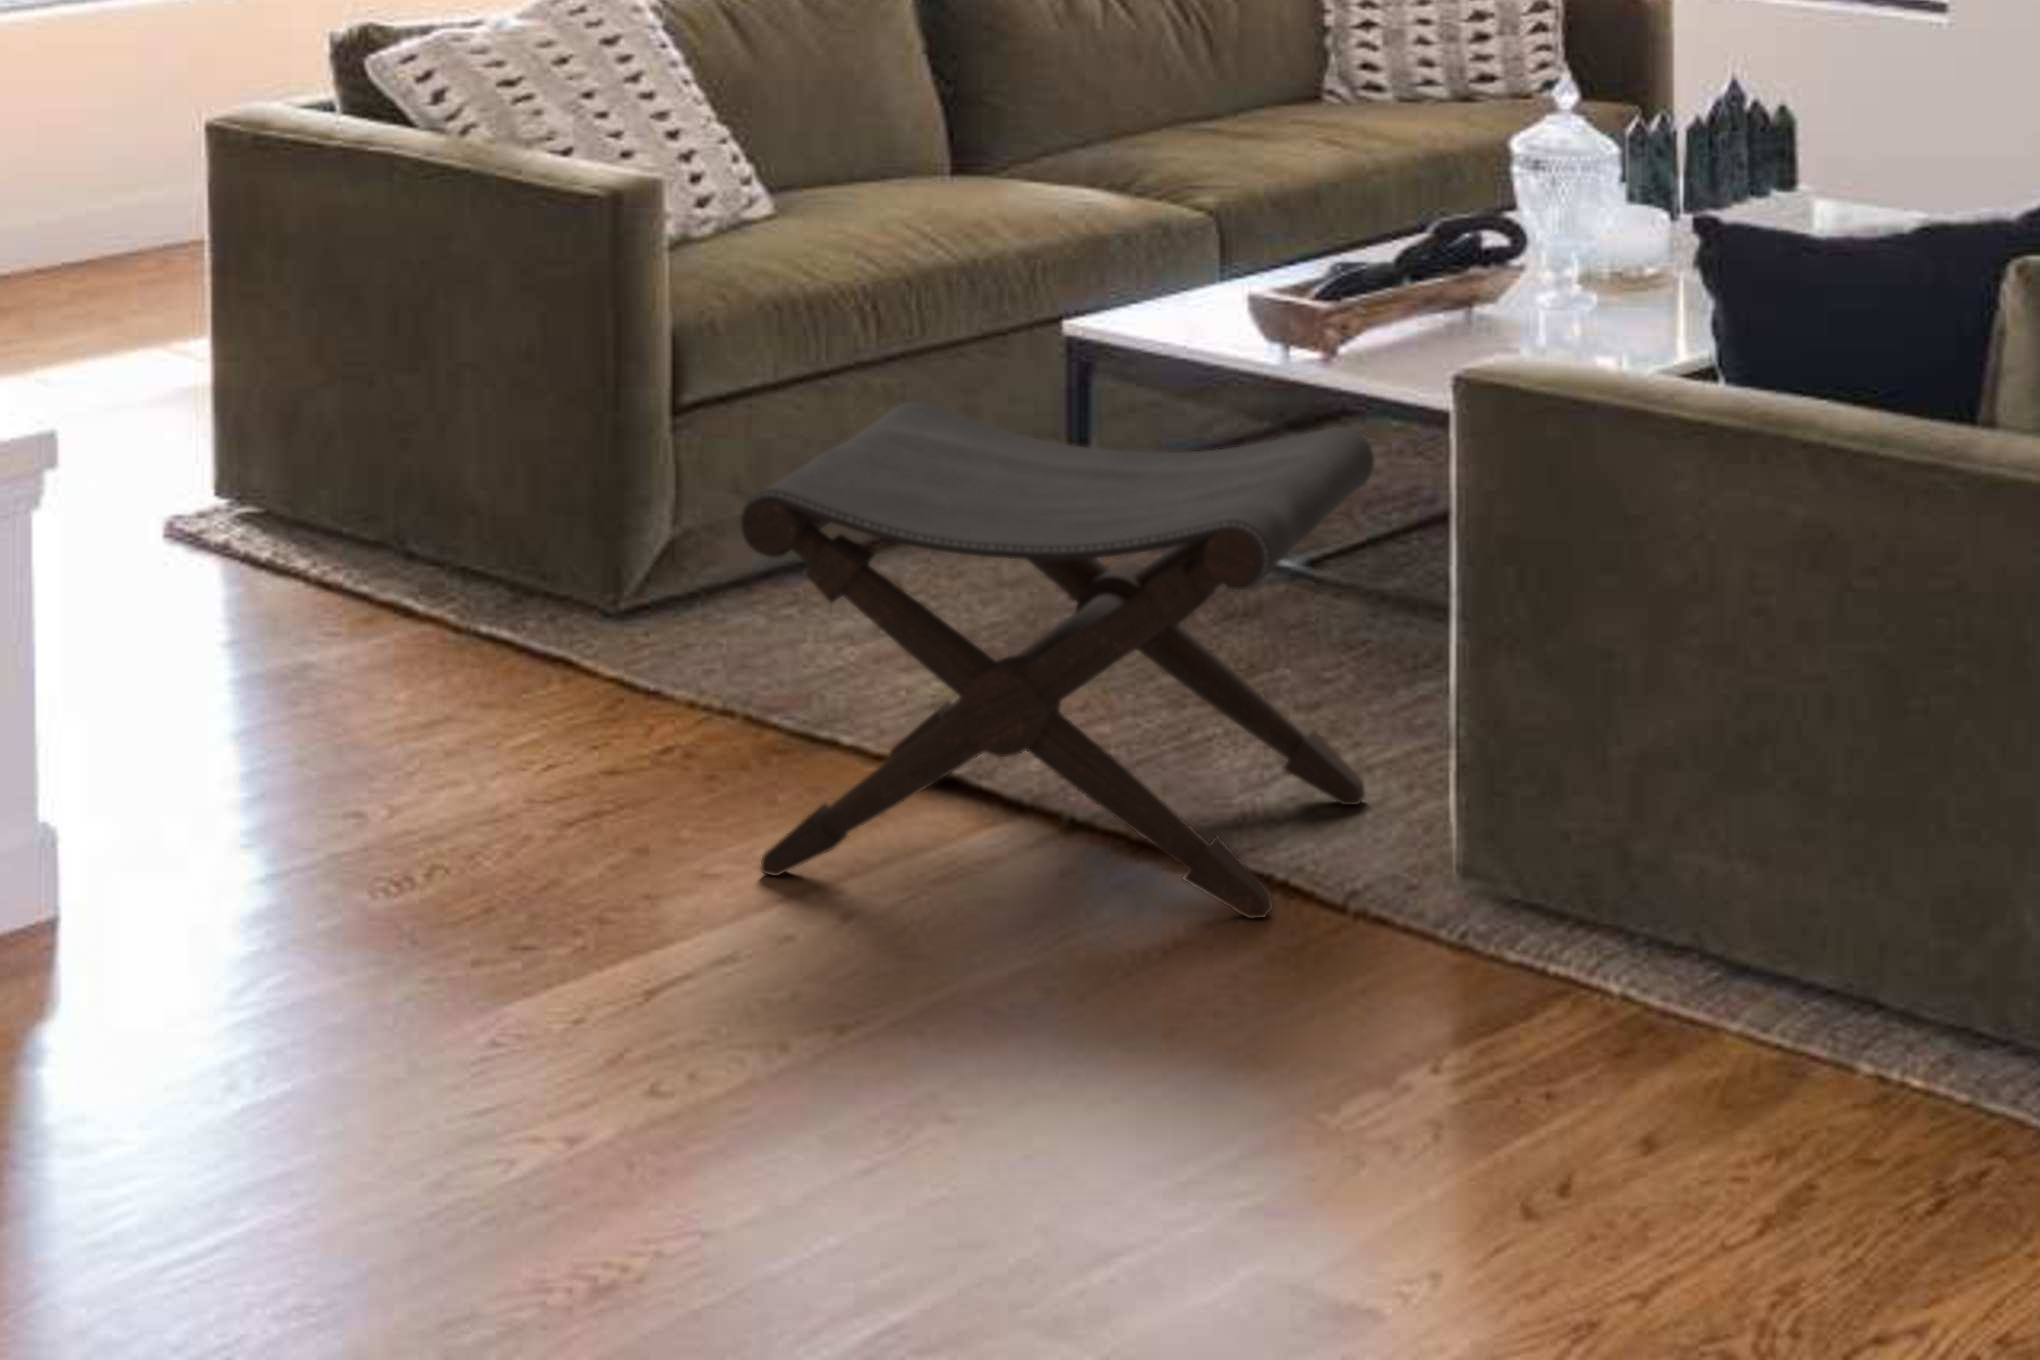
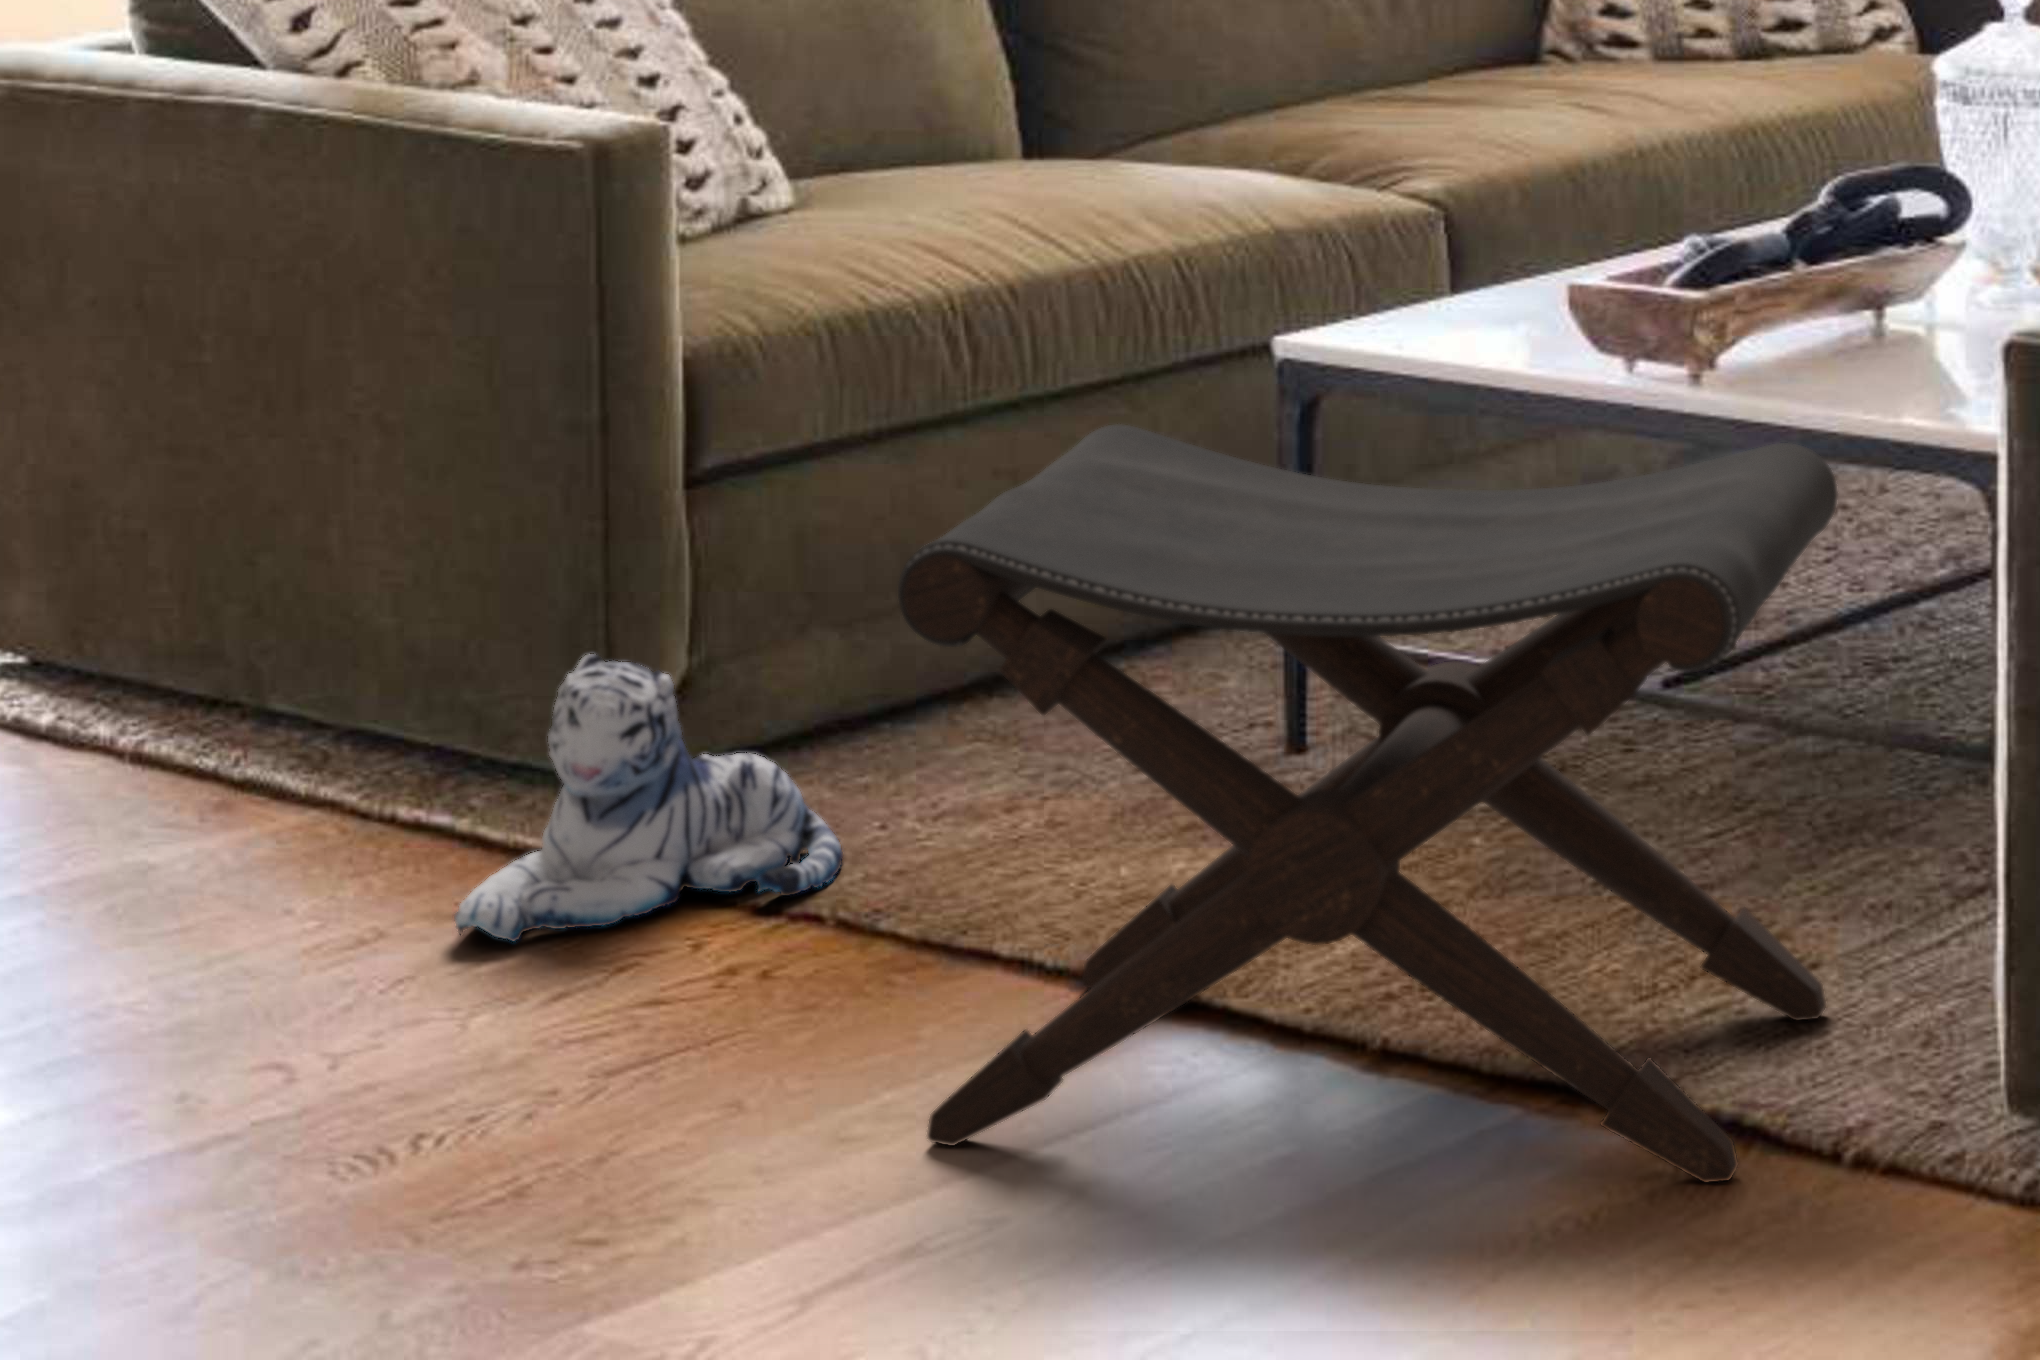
plush toy: none [496,534,759,723] -> present [454,654,843,941]

